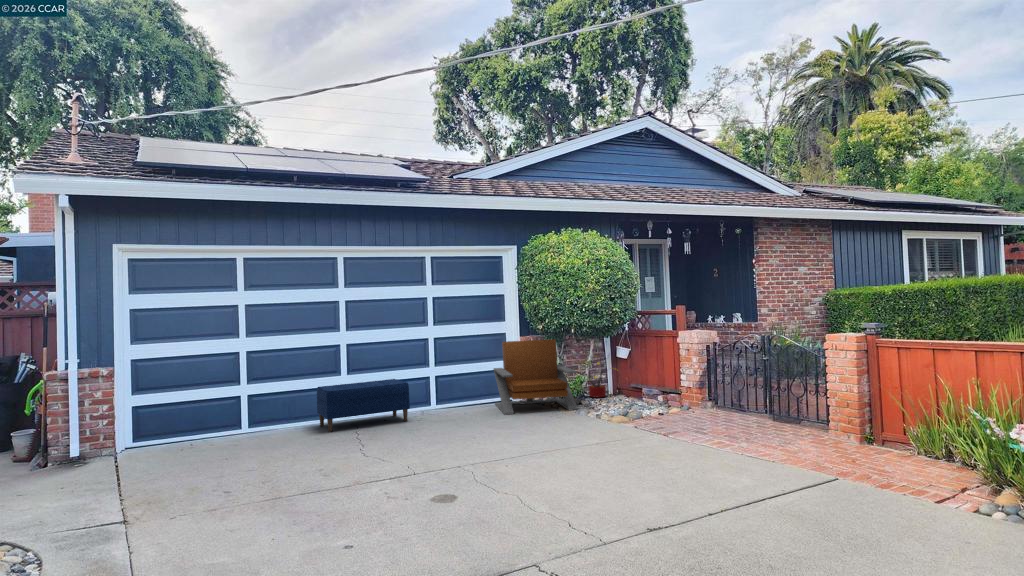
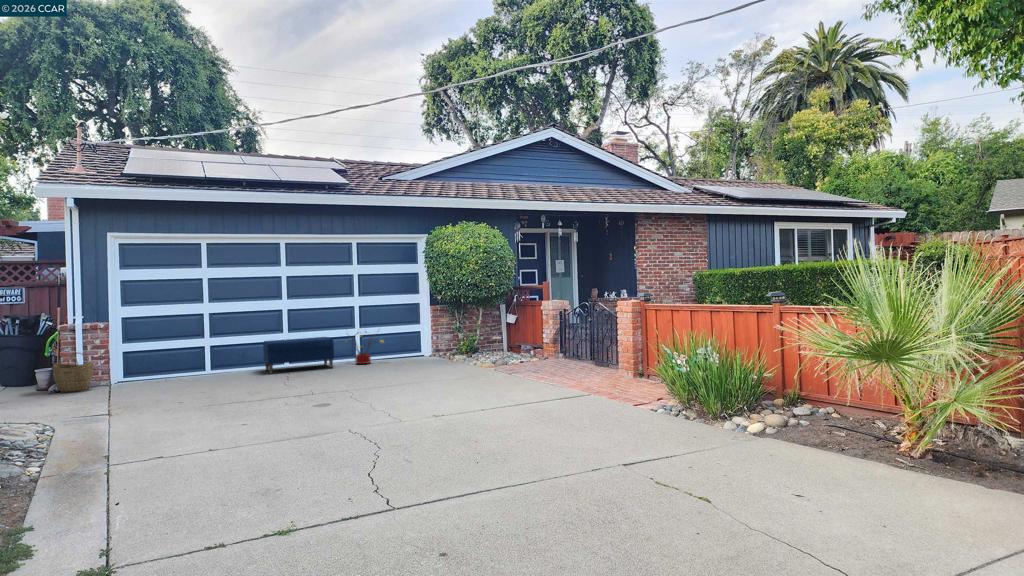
lounge chair: present [494,339,578,415] -> none [407,308,466,365]
decorative plant: present [588,362,606,397] -> present [354,332,383,364]
woven basket: none [37,411,93,469] -> present [53,353,93,392]

